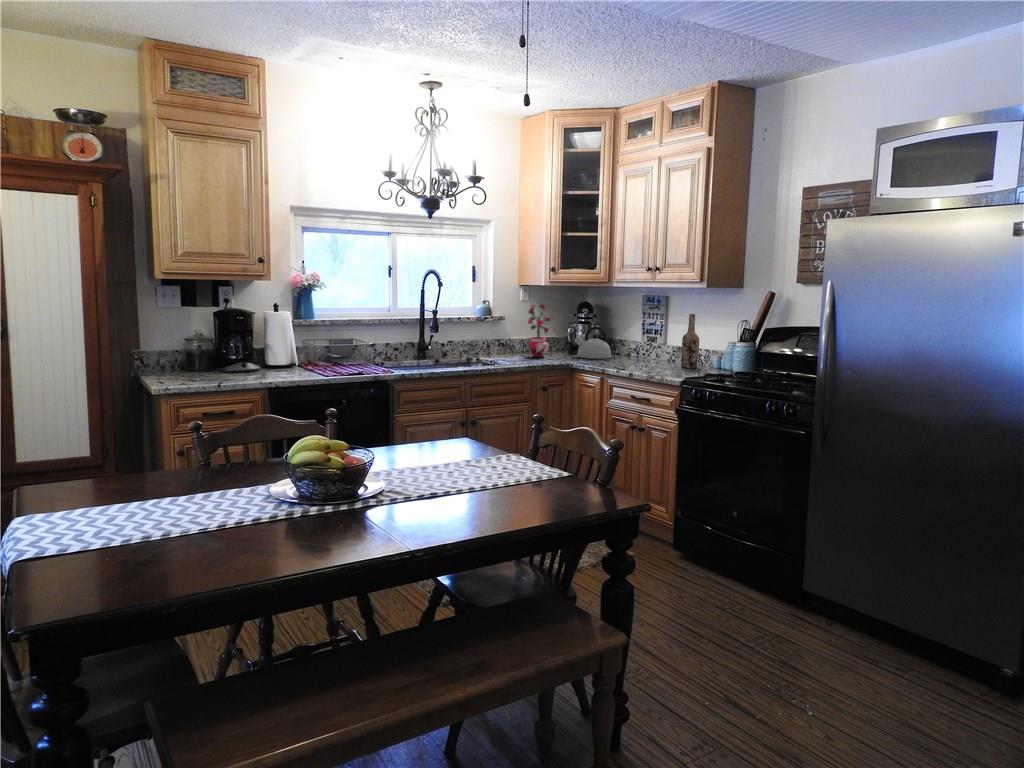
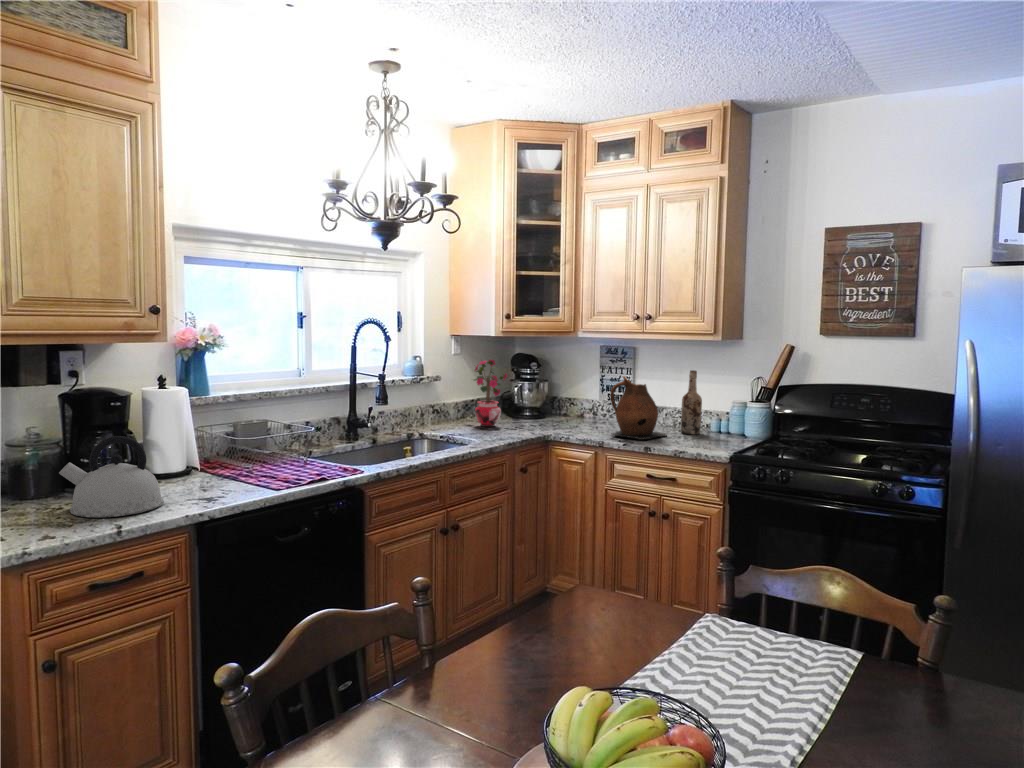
ceramic pitcher: none [617,317,664,369] -> present [610,376,666,440]
kettle: present [574,327,612,359] -> present [59,436,164,517]

